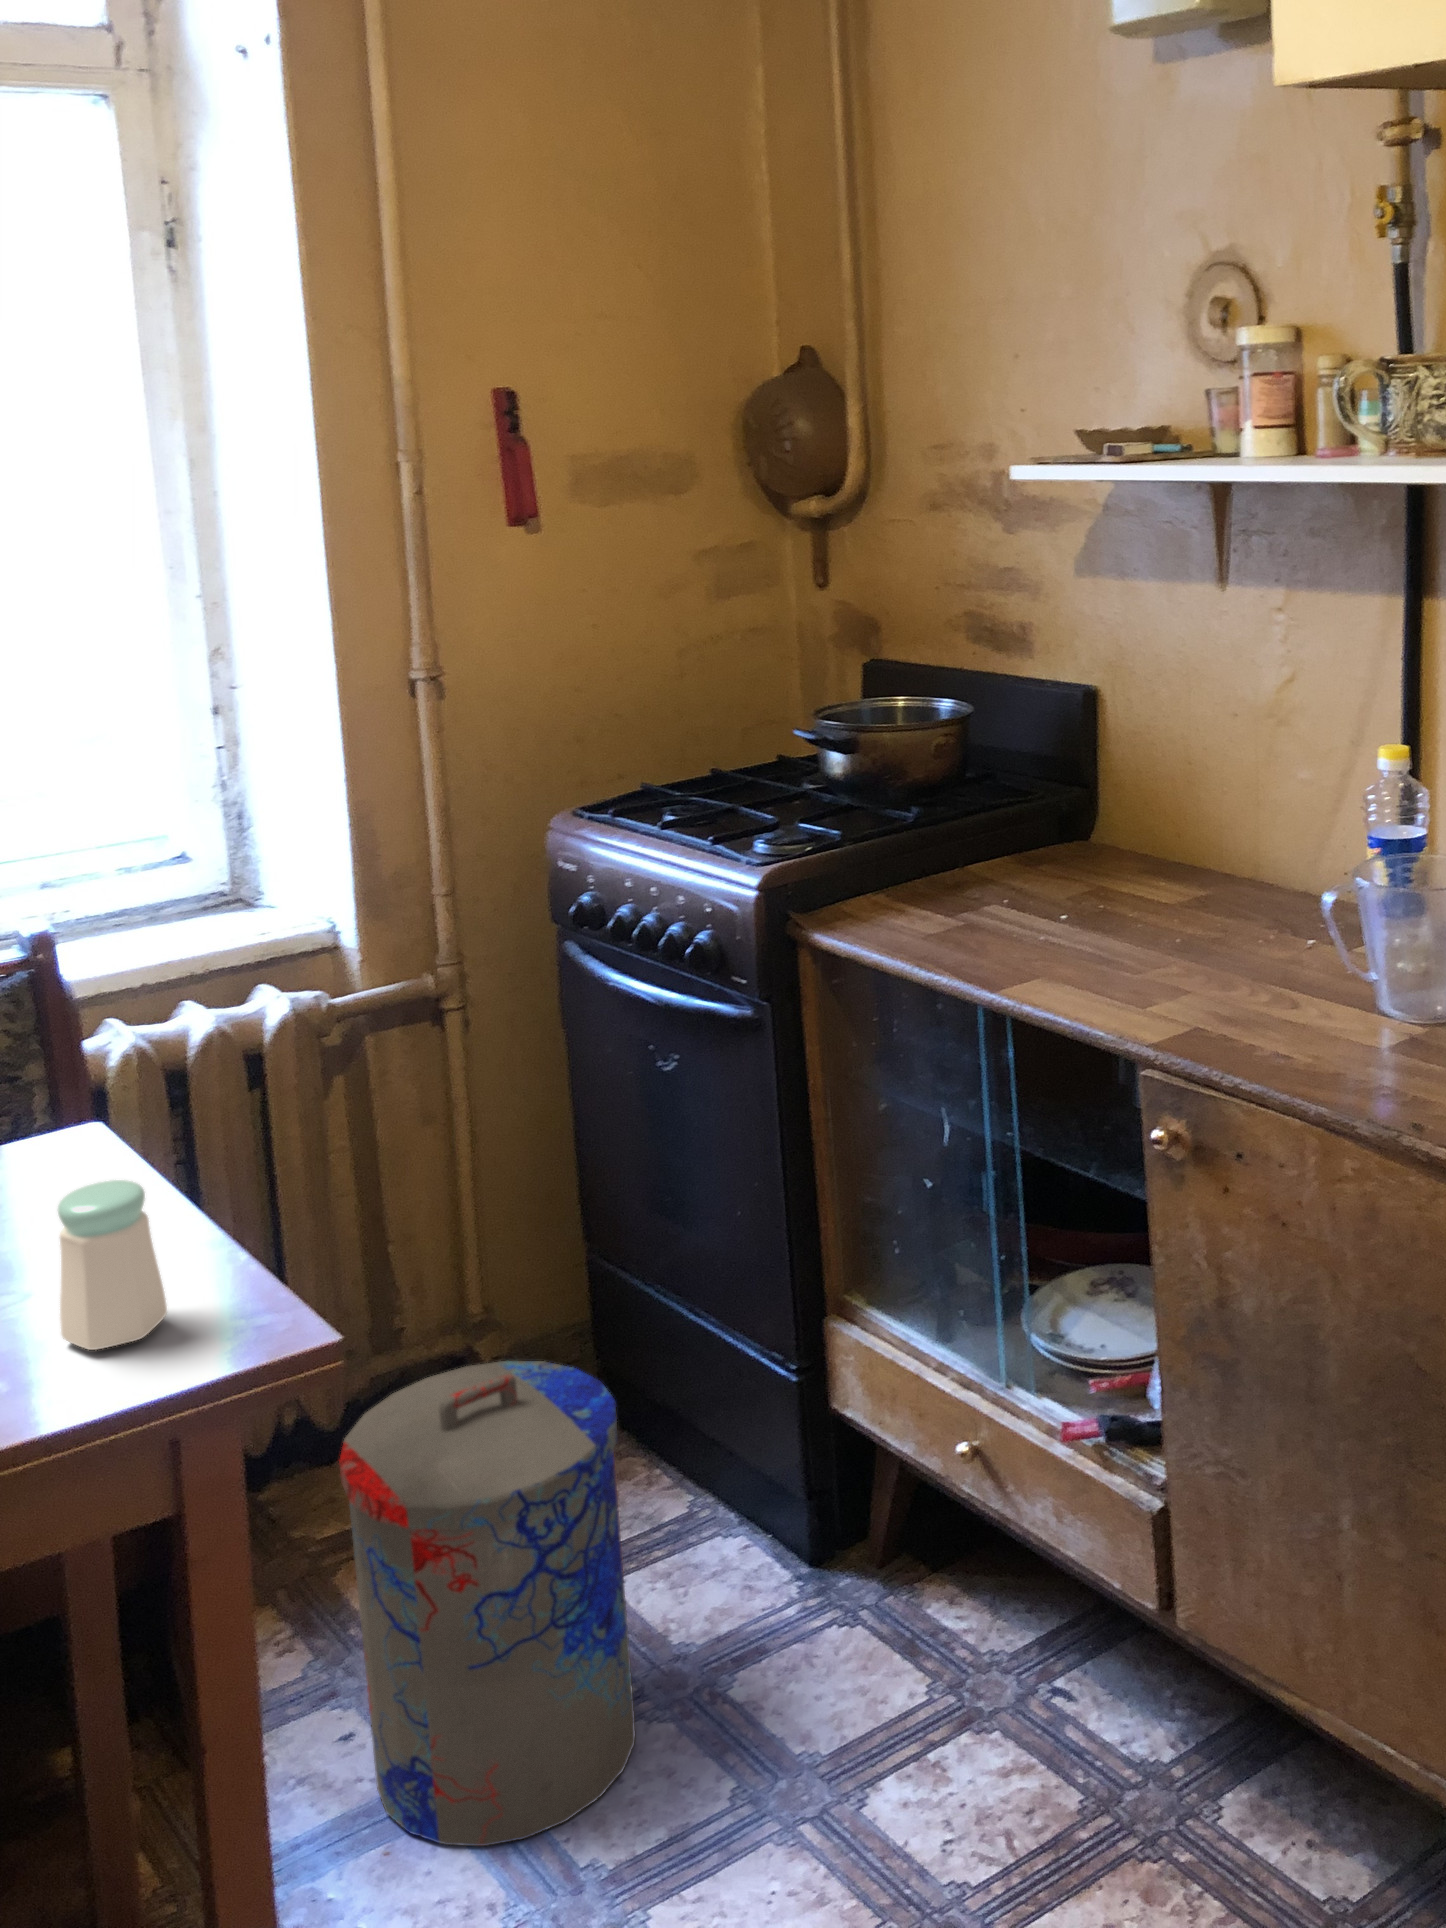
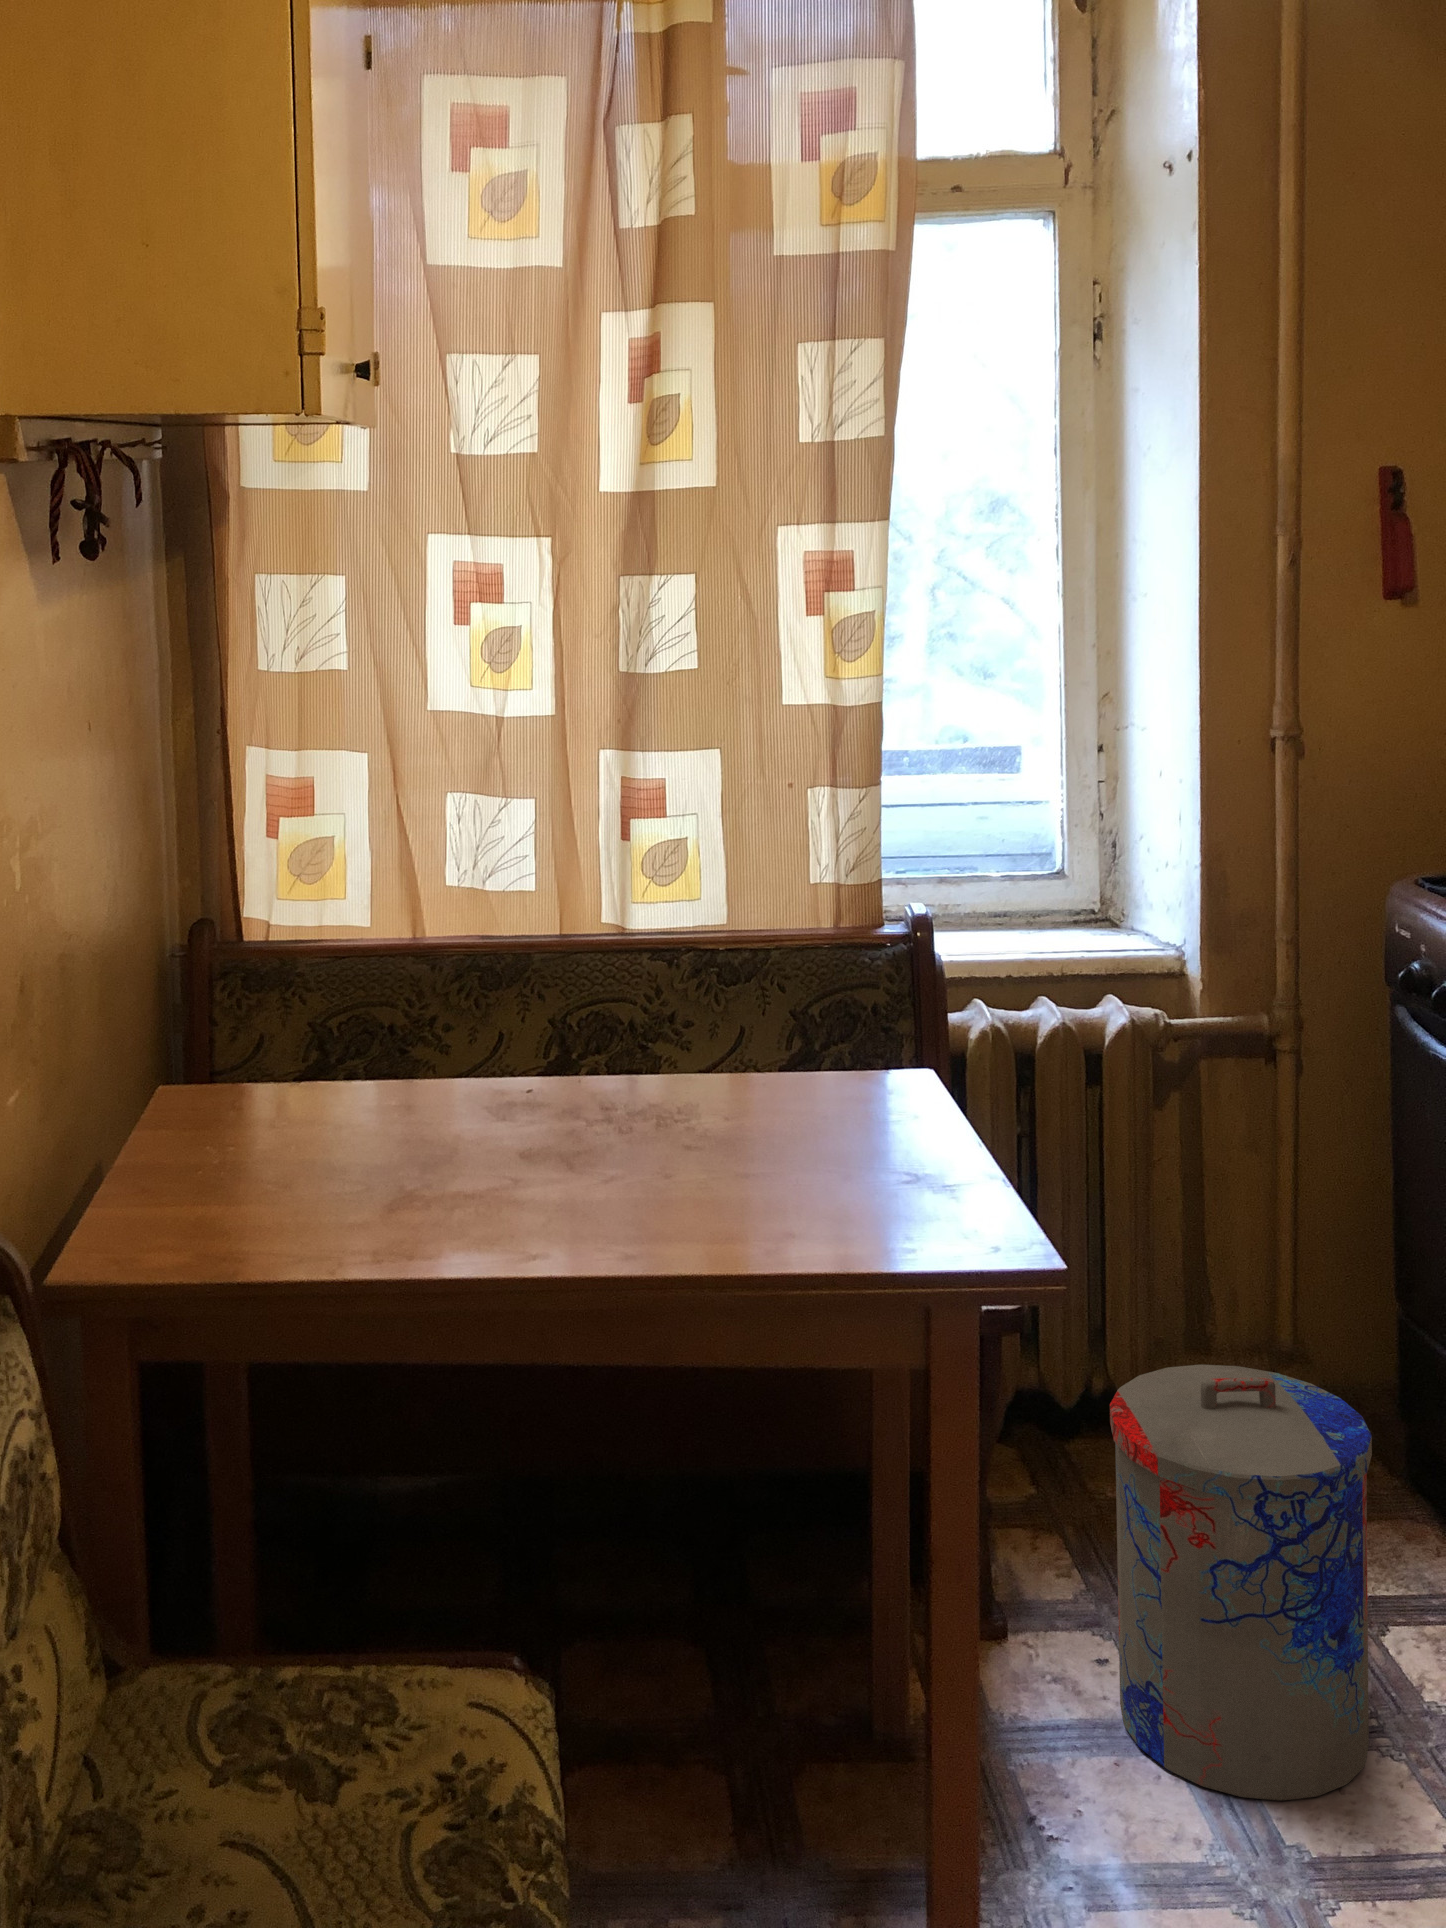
salt shaker: present [58,1180,167,1350] -> none [882,1094,957,1219]

